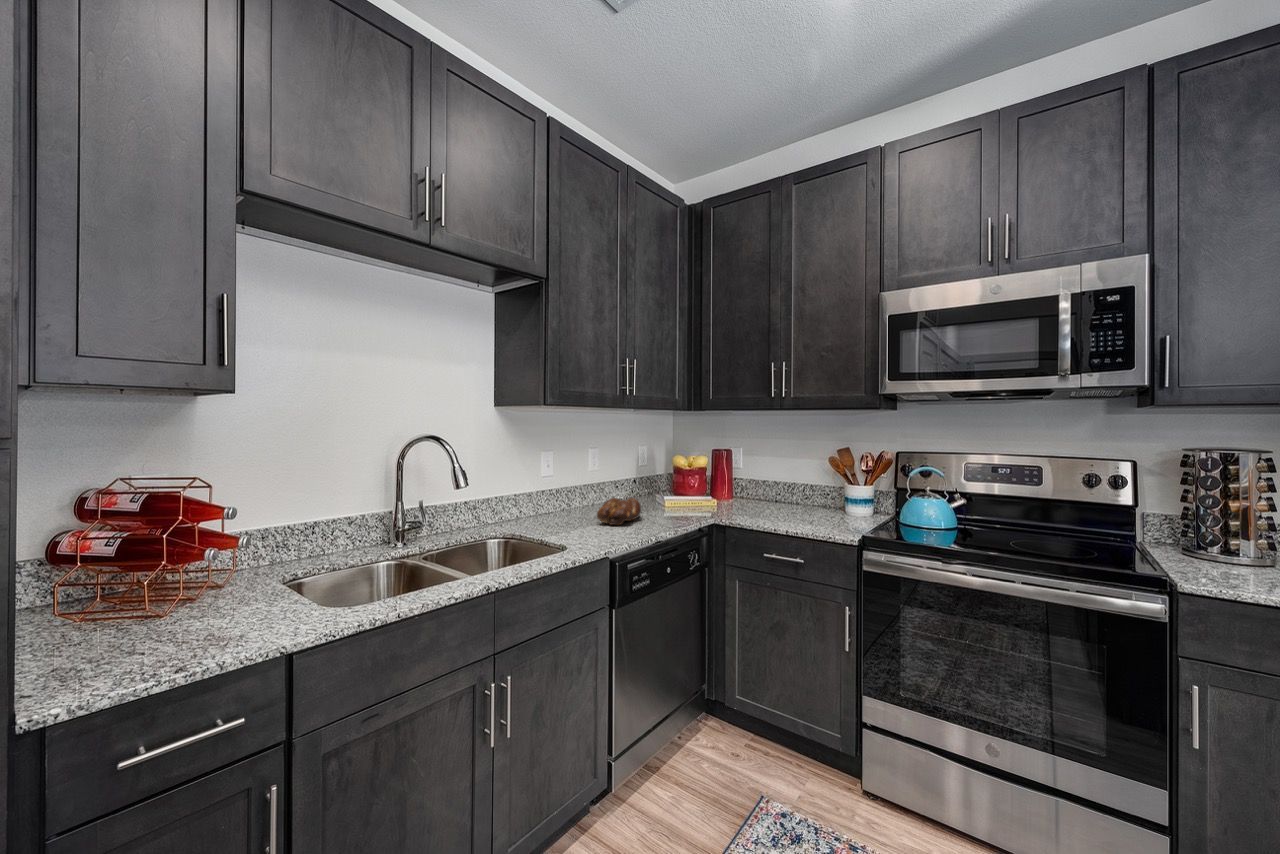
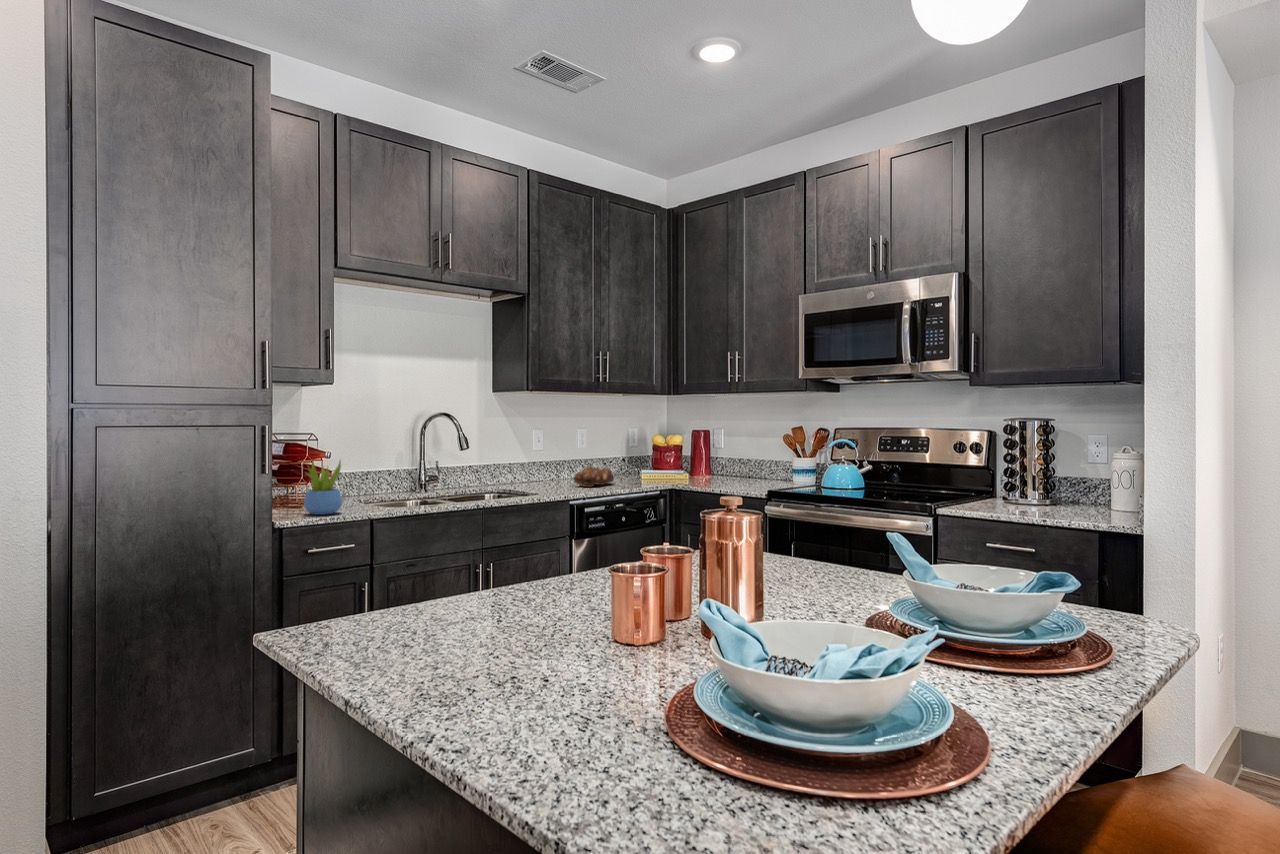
succulent plant: none [146,530,235,643] -> present [304,460,342,515]

